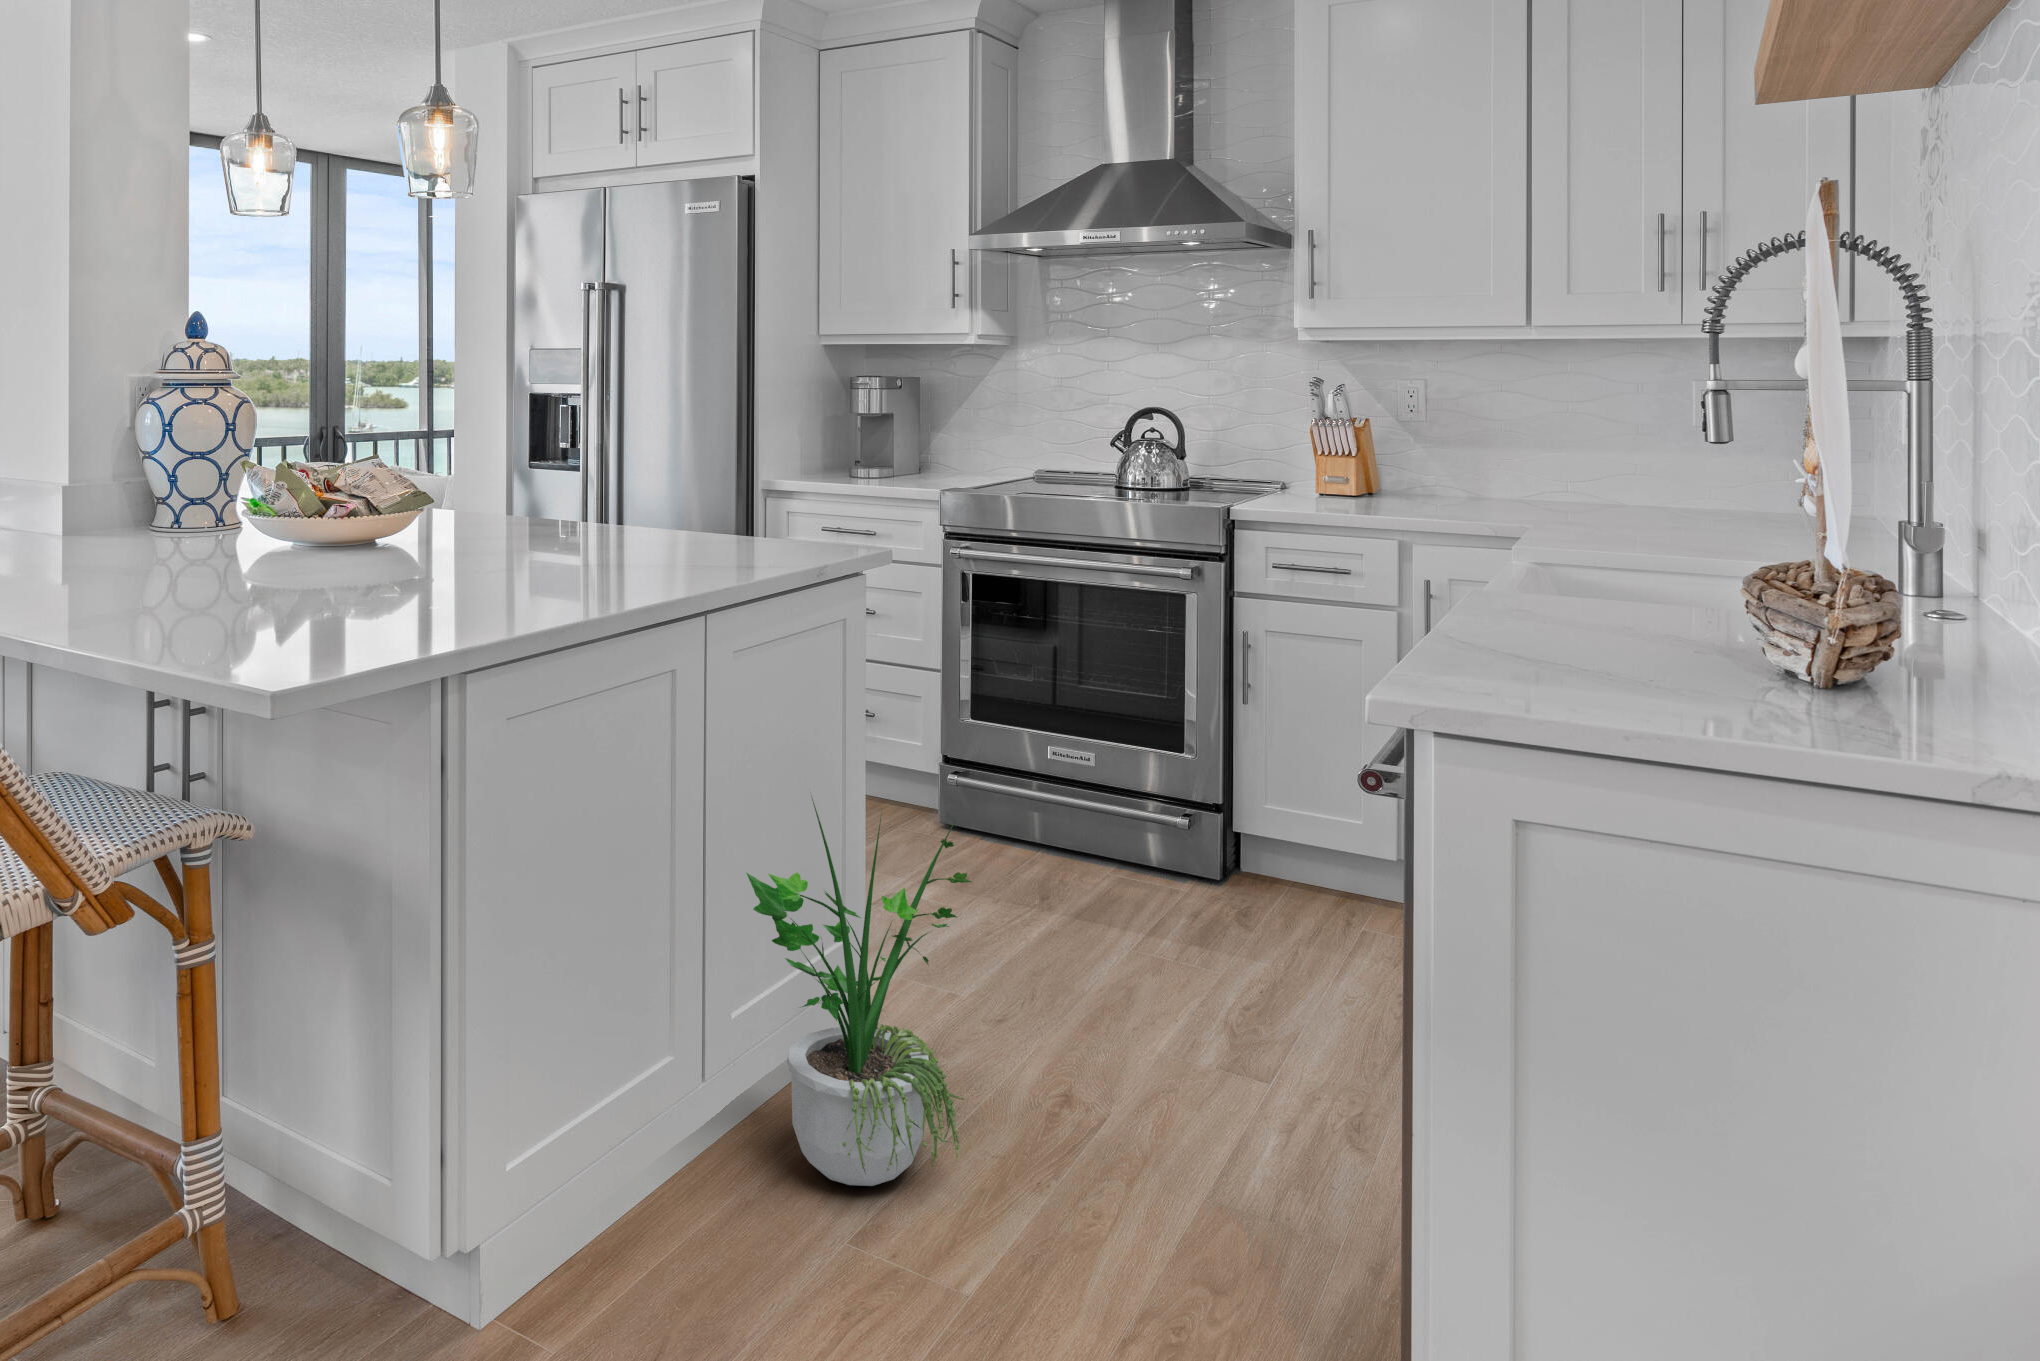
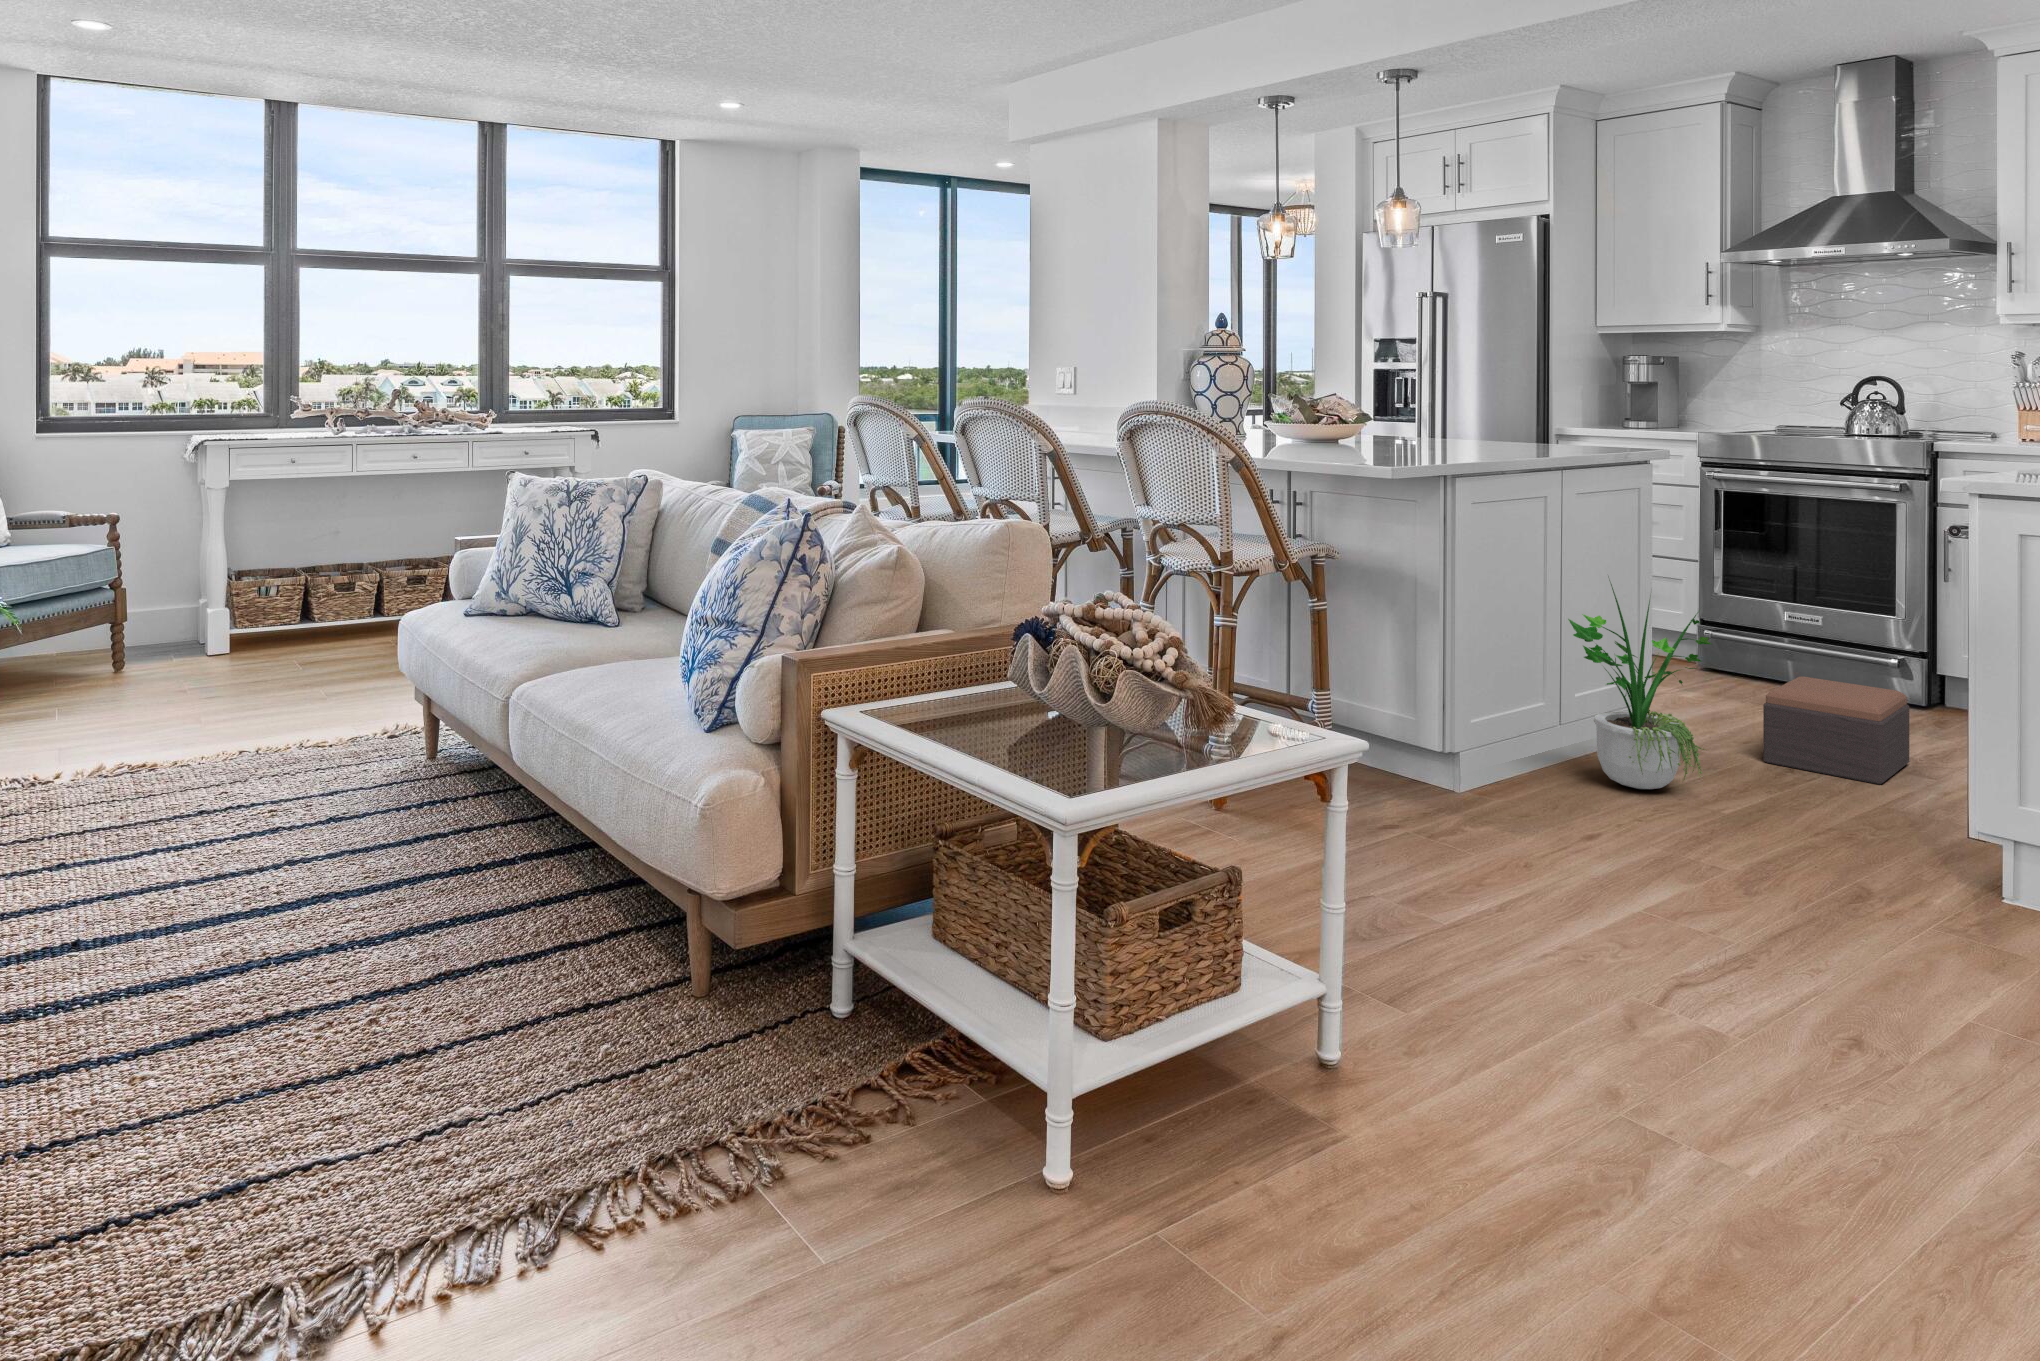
footstool: none [1043,892,1235,1088] -> present [1763,676,1909,785]

